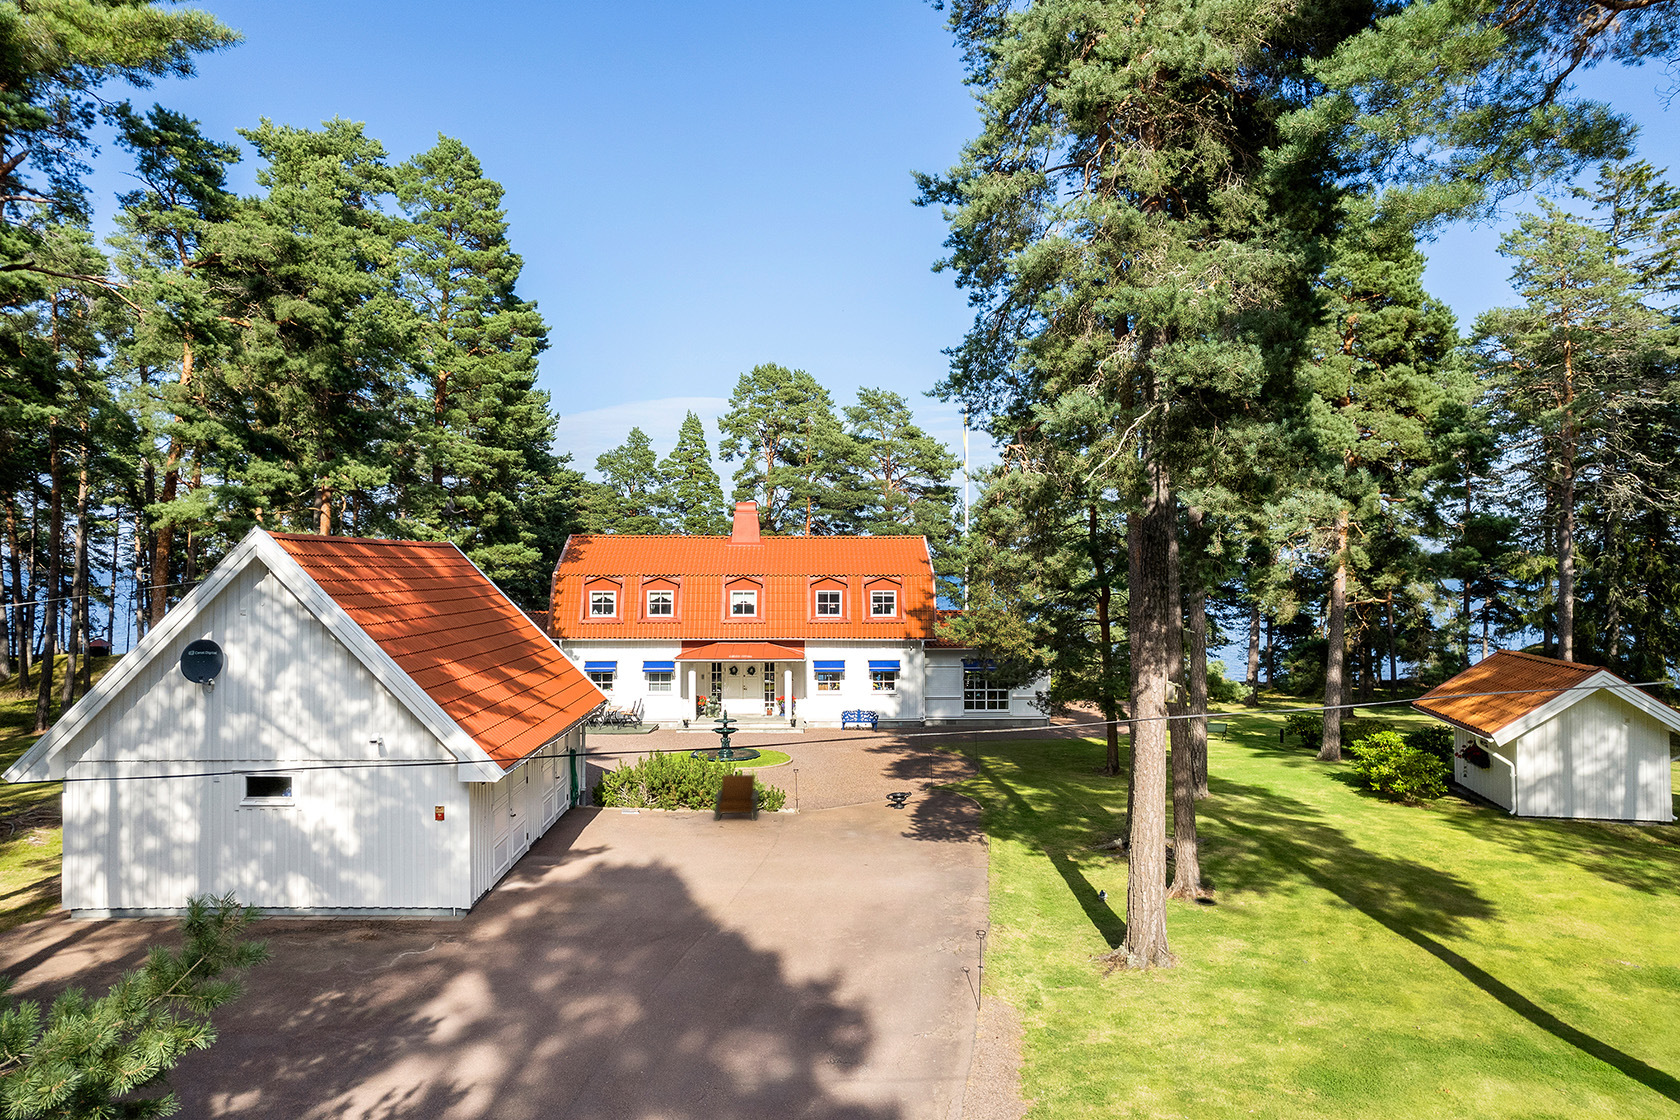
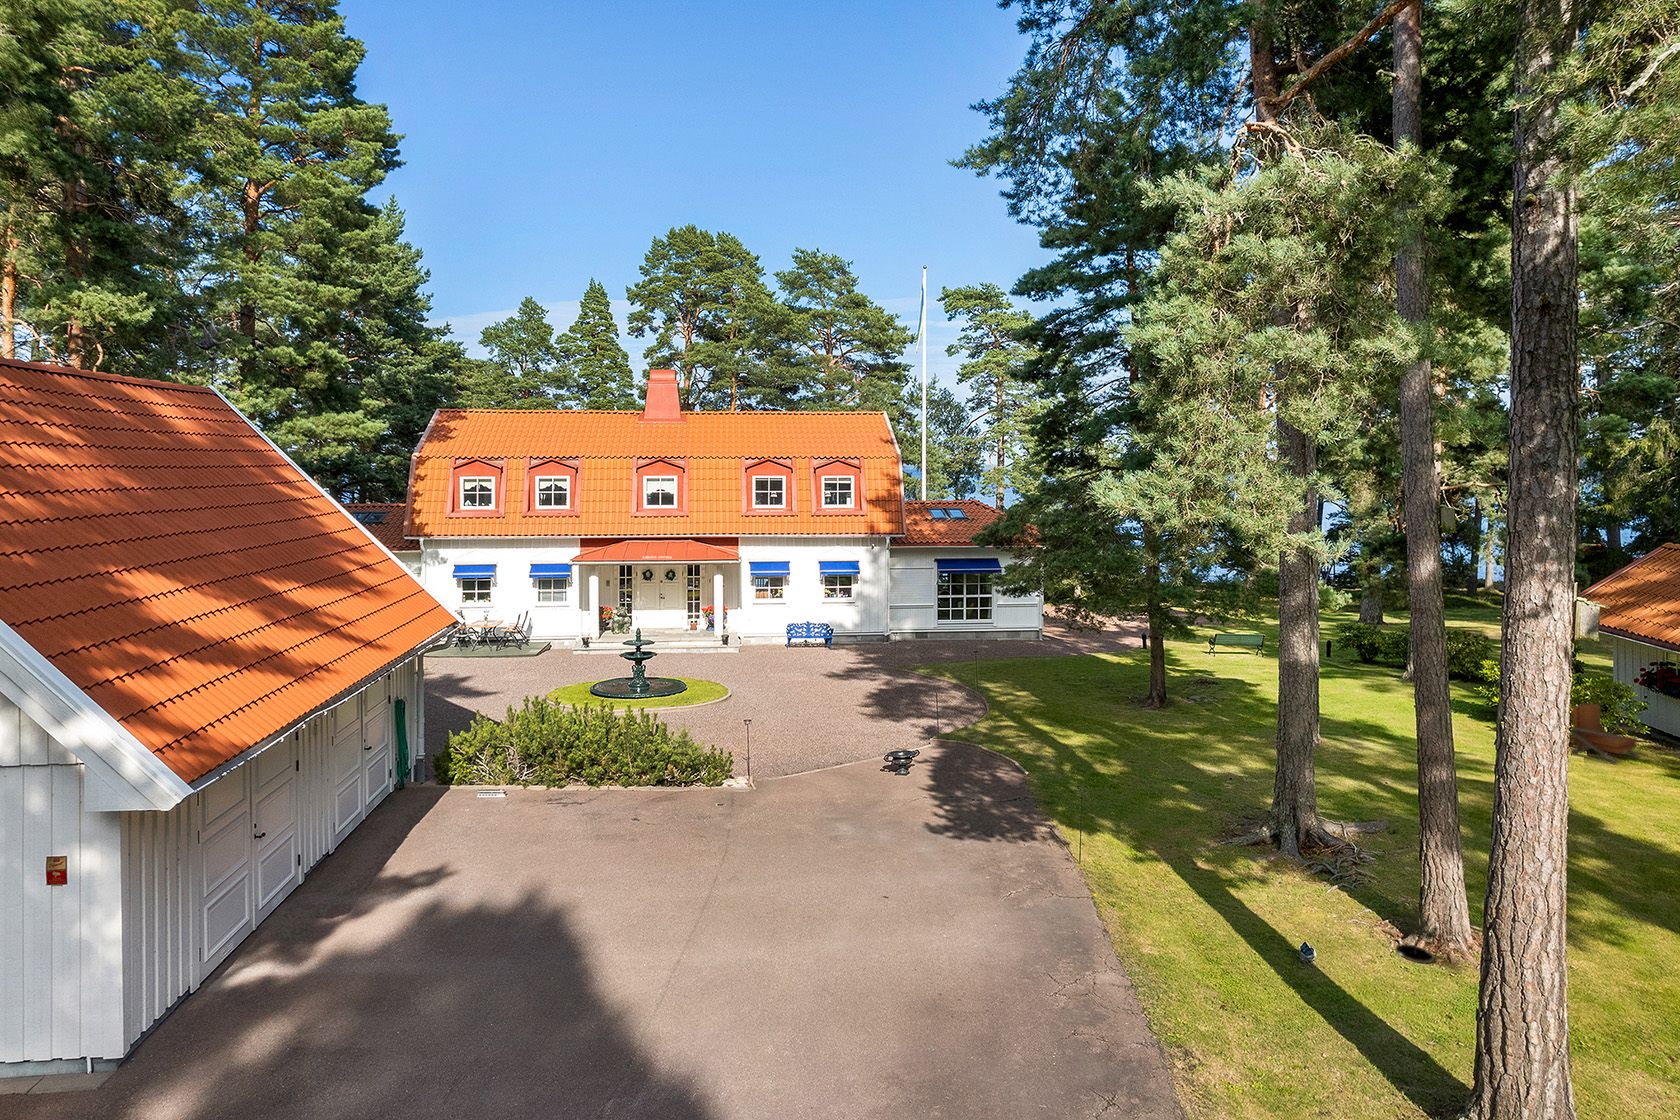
lounge chair: present [714,775,759,821] -> present [1571,704,1641,765]

